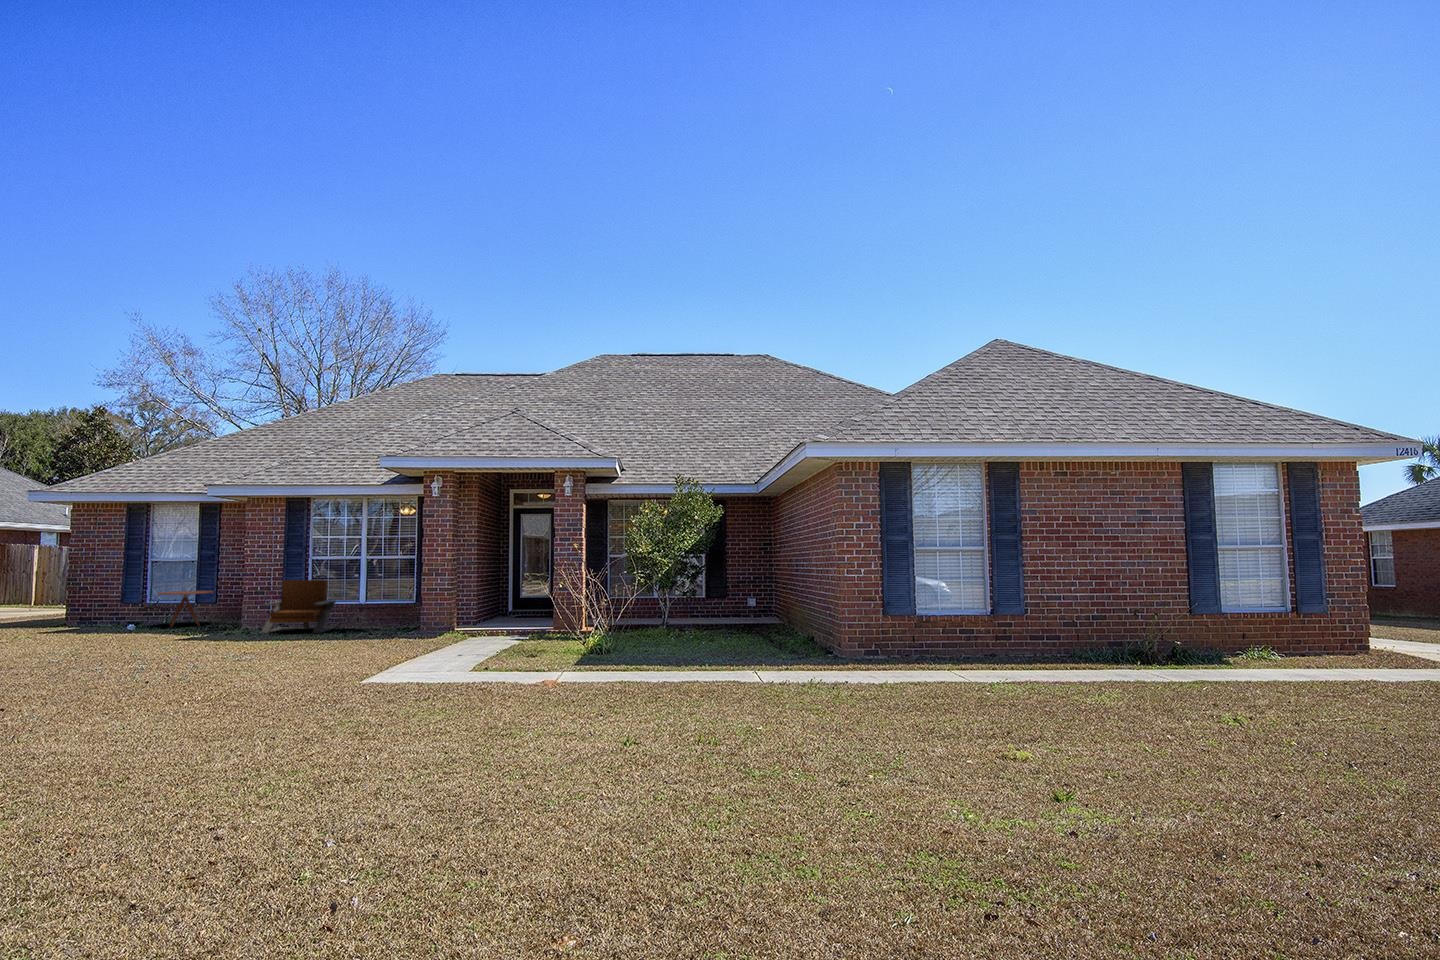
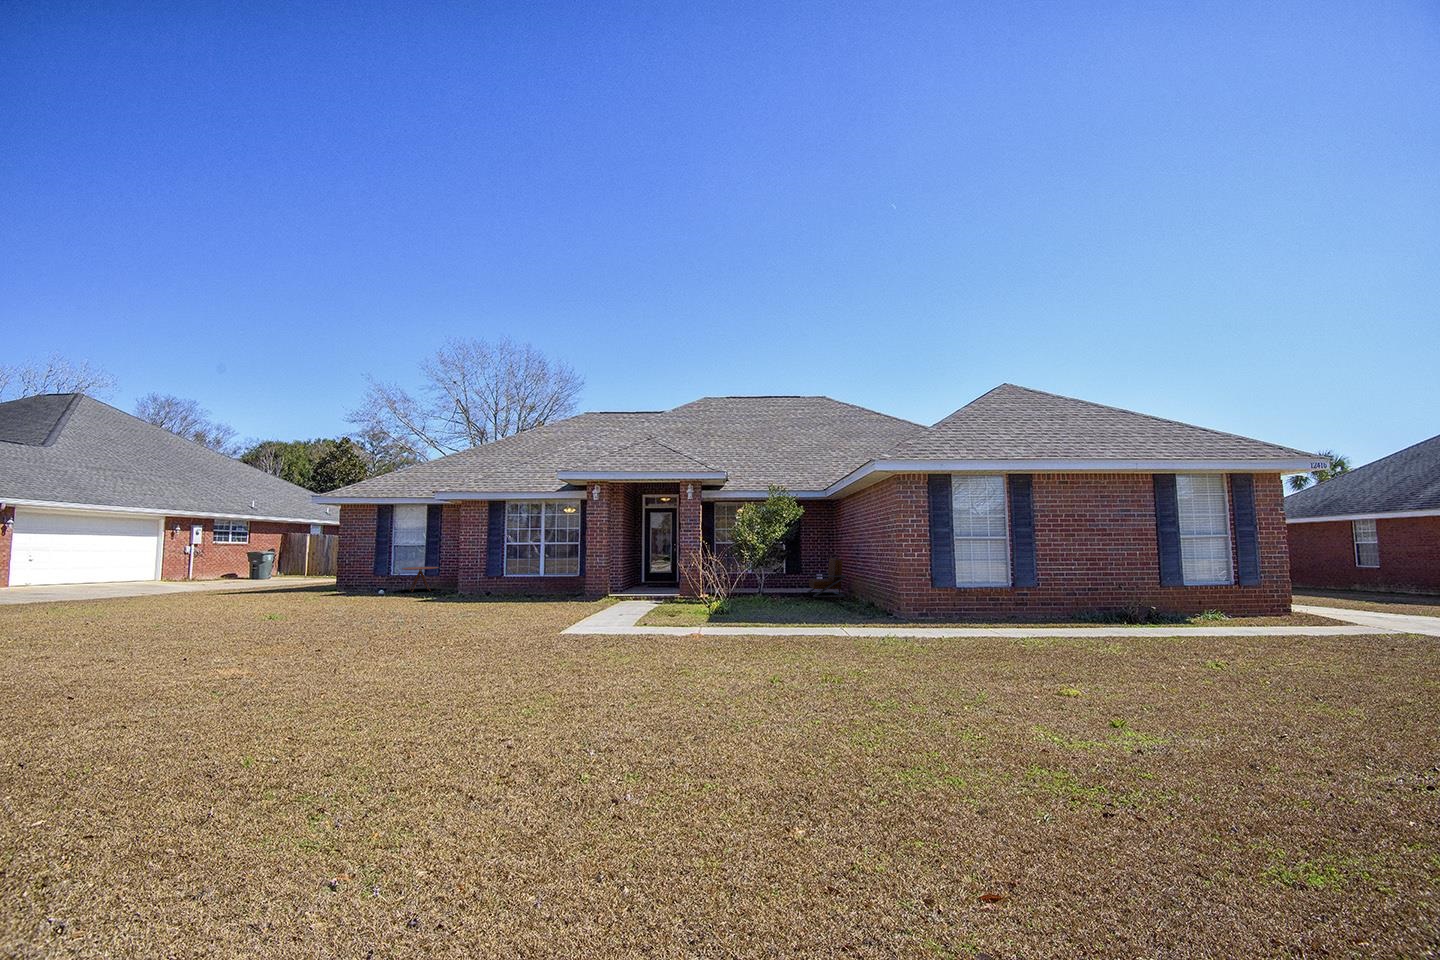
lounge chair: present [261,580,336,634] -> present [807,558,847,597]

